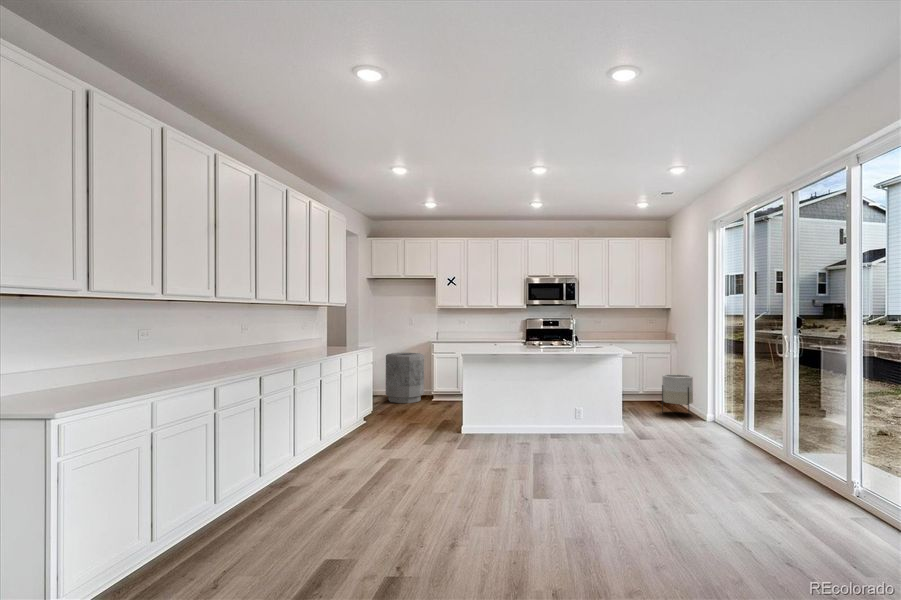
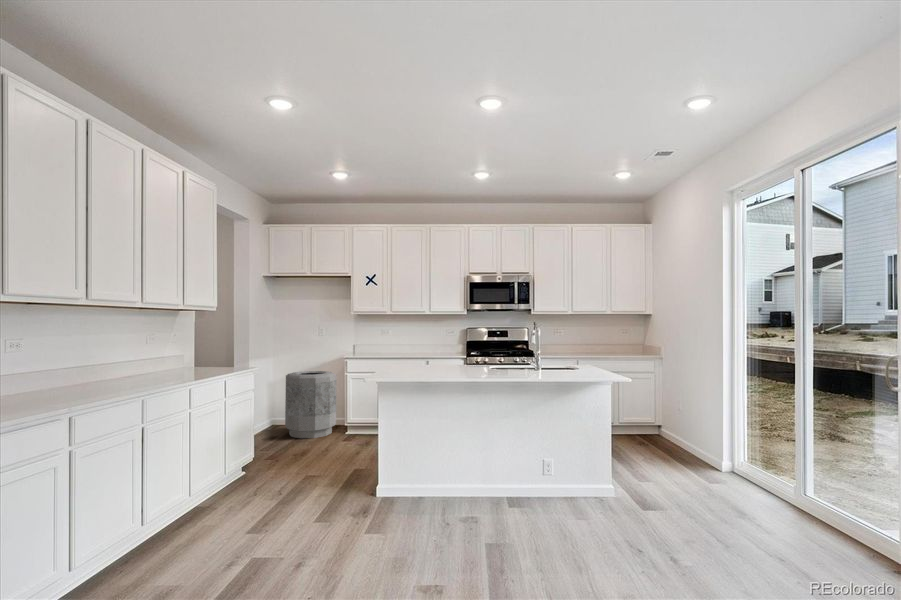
planter: present [662,374,693,415] -> none [635,397,673,452]

